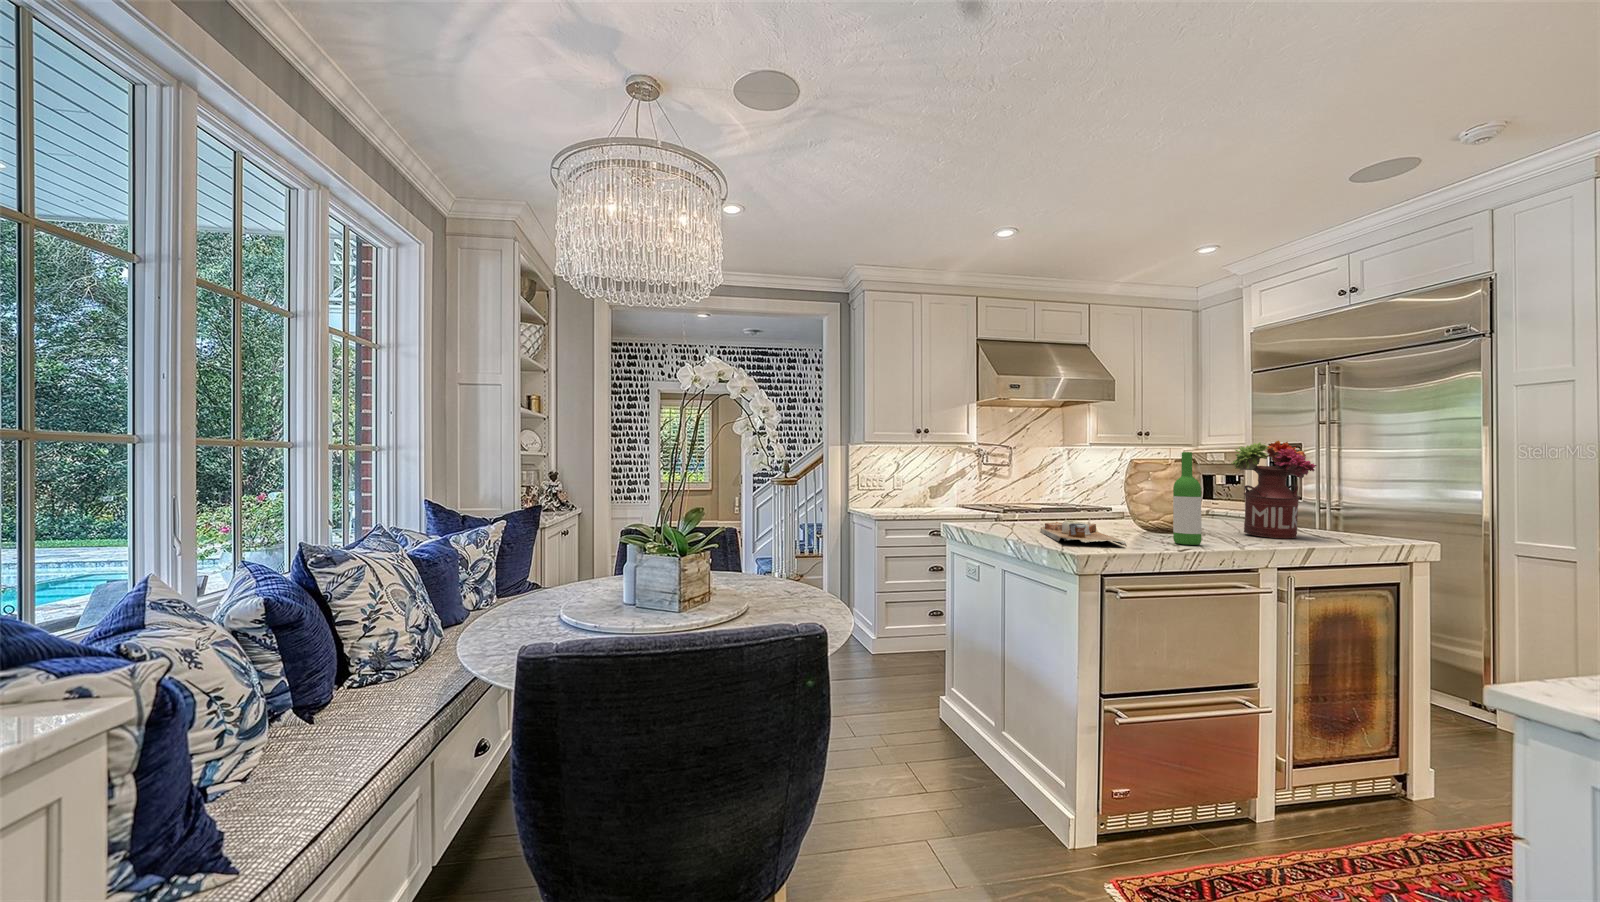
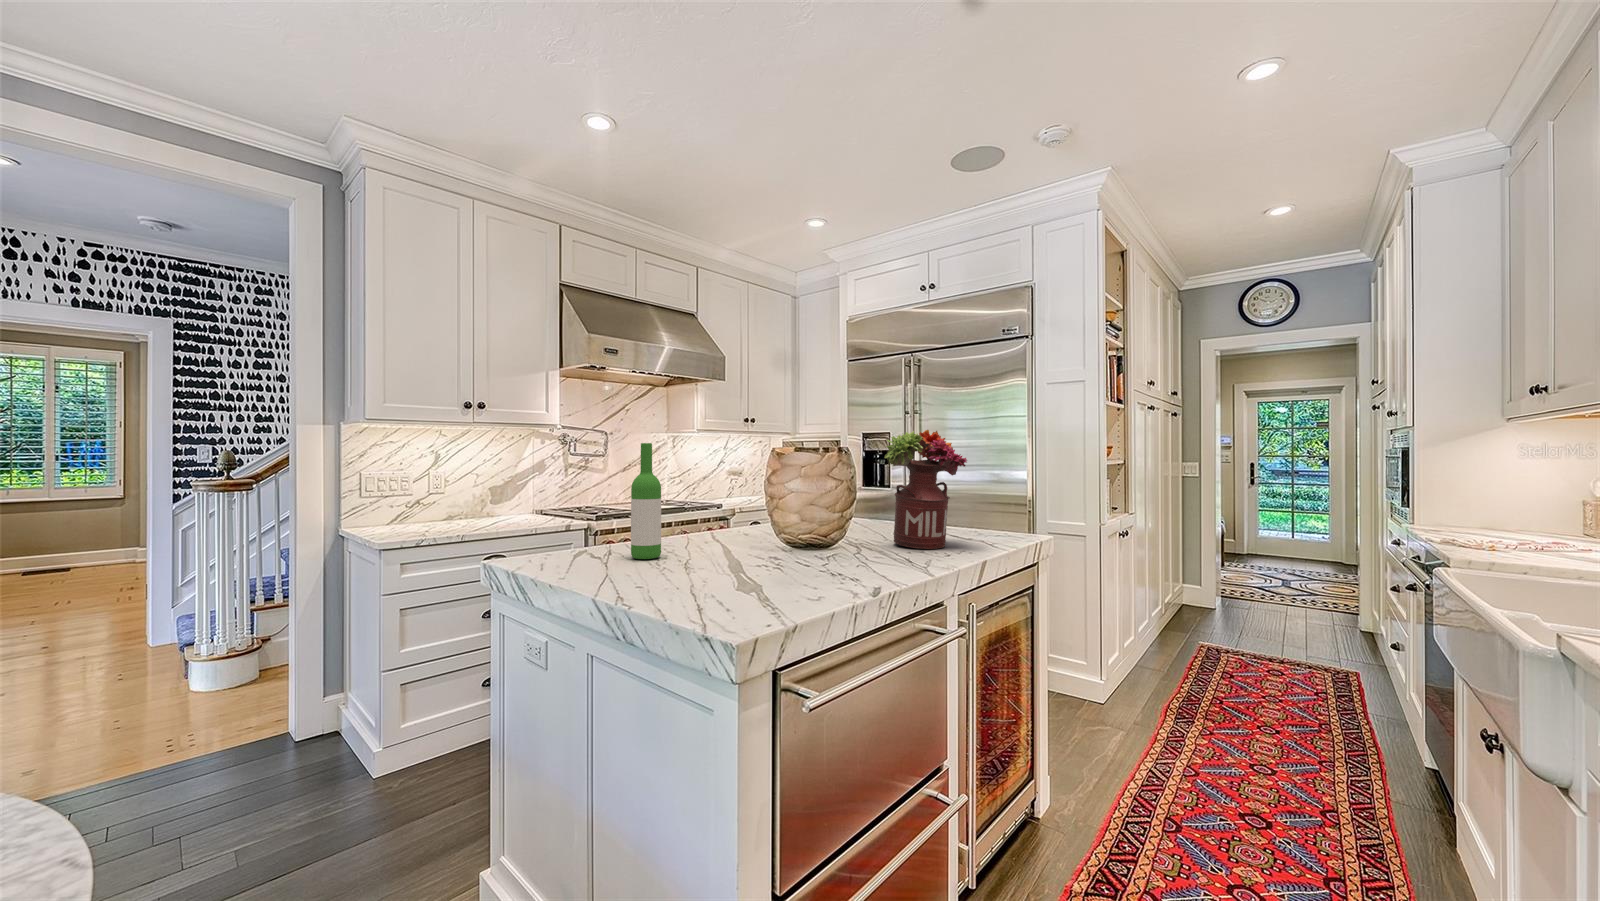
wine bottle: present [1173,452,1202,545] -> present [631,443,661,559]
cutting board: present [1040,520,1127,546] -> none [657,553,798,603]

